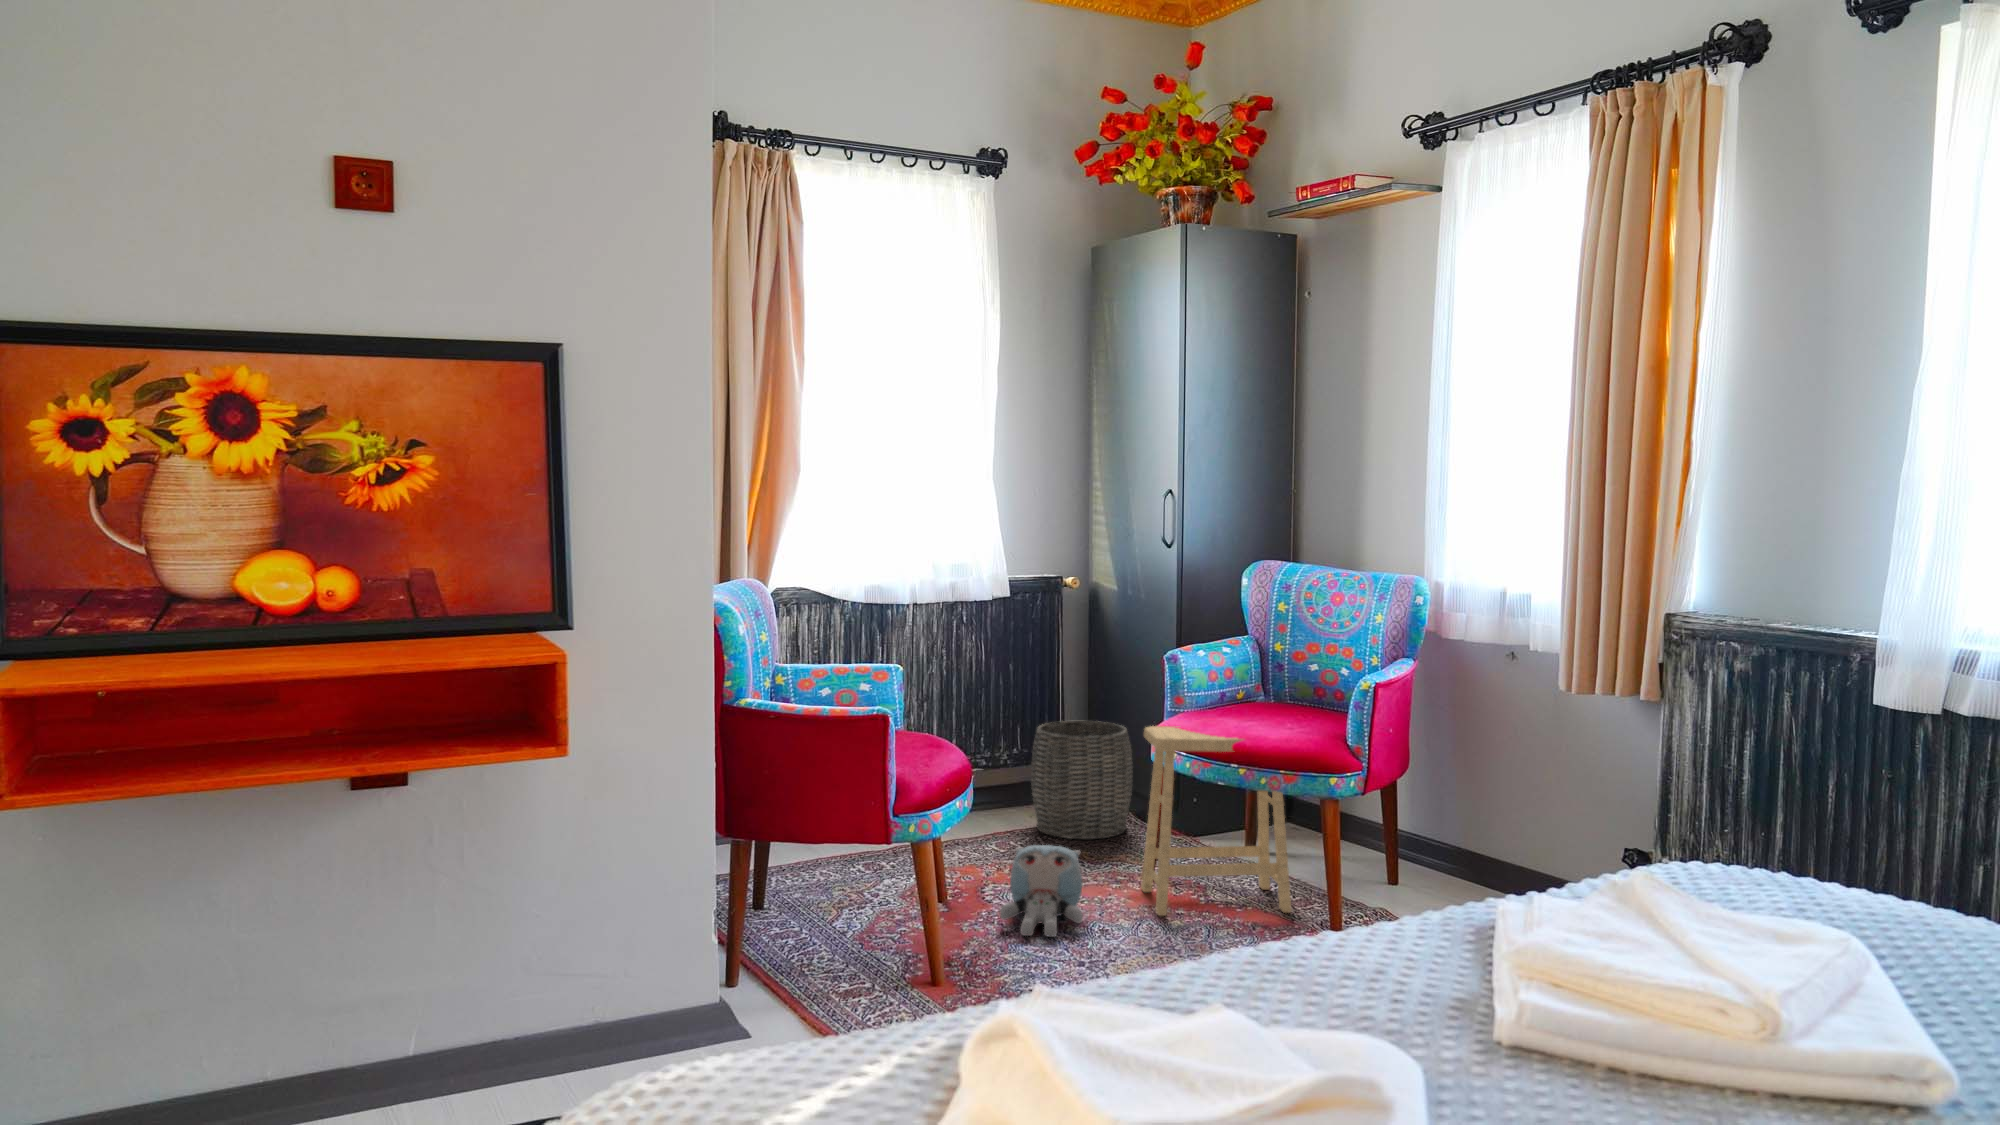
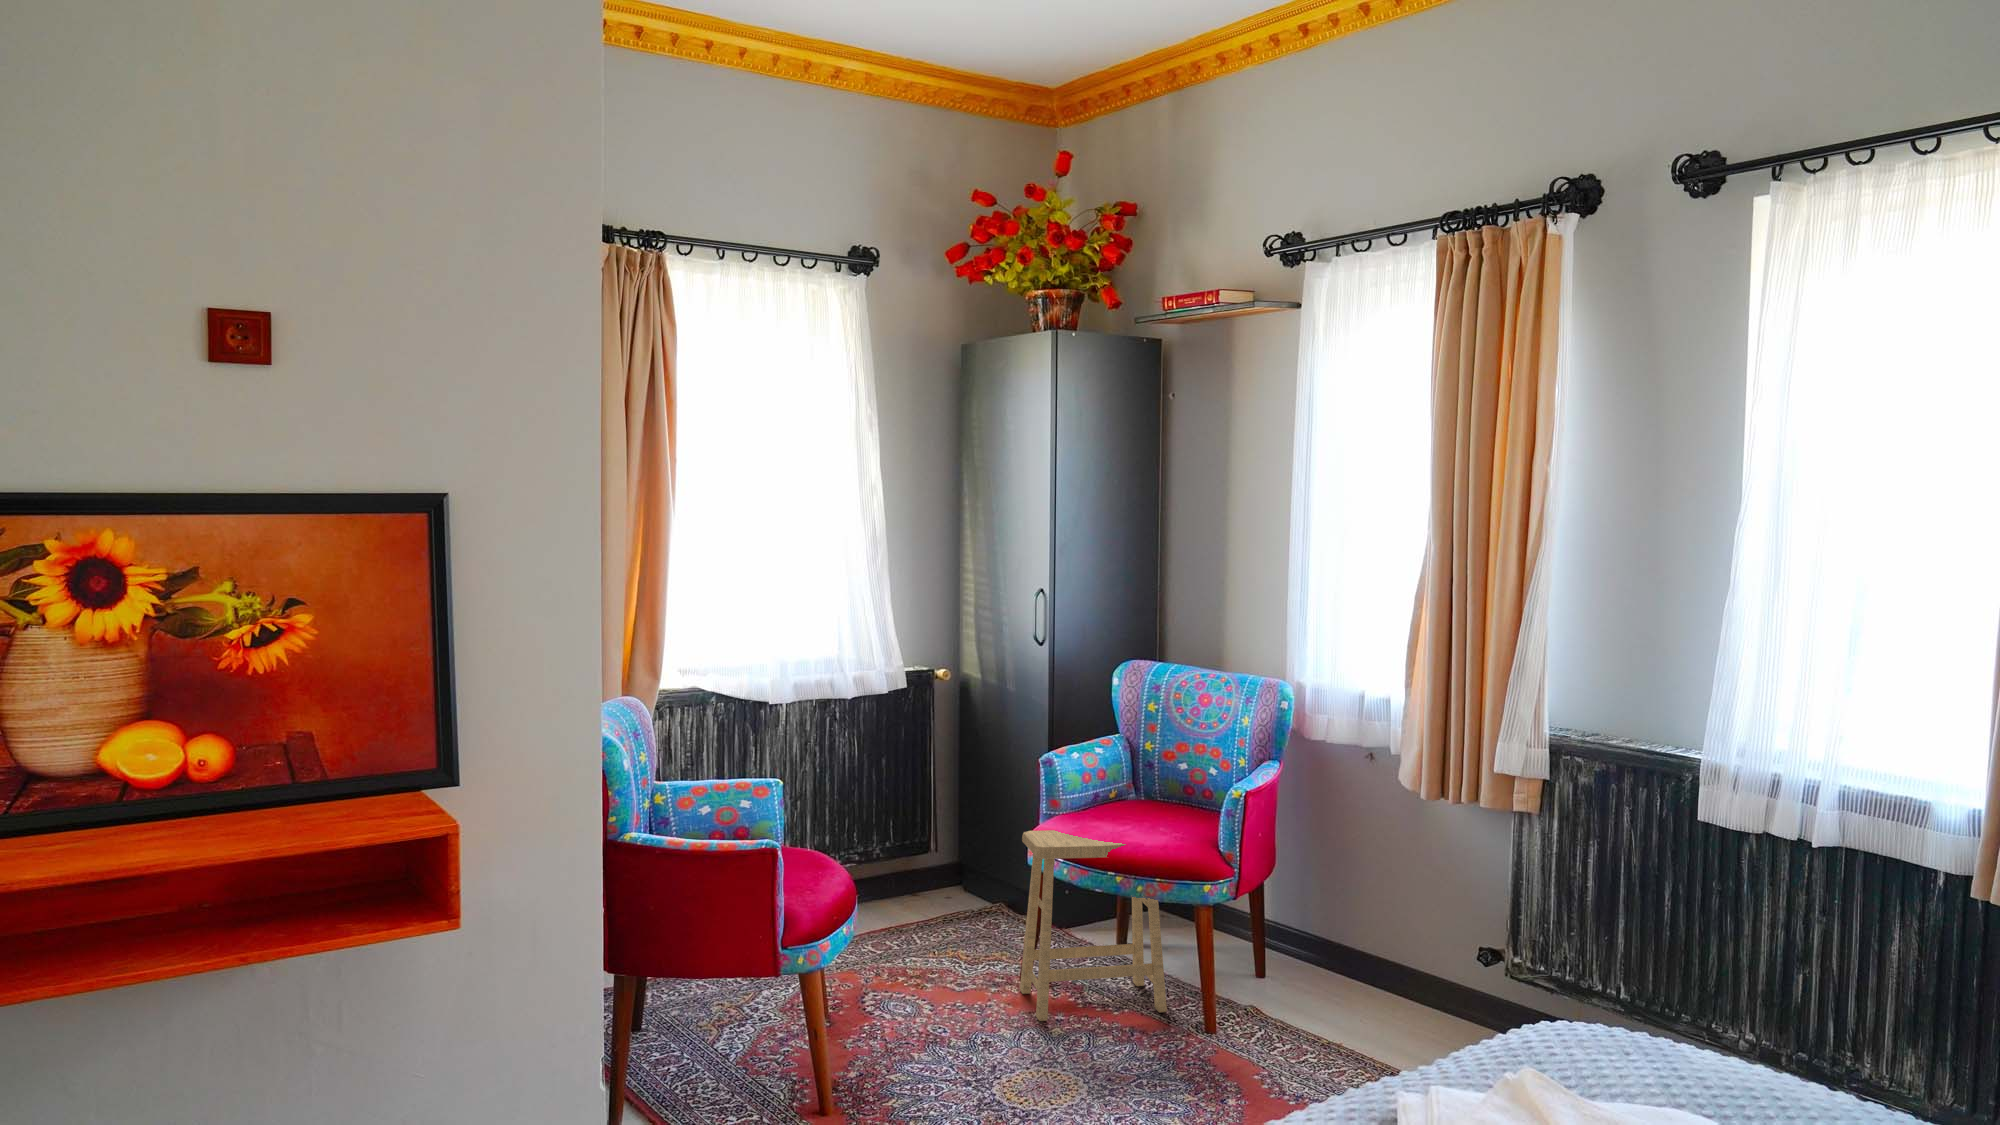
woven basket: present [1031,721,1132,839] -> none [906,812,1005,934]
plush toy: present [1000,845,1083,937] -> none [884,955,967,1051]

